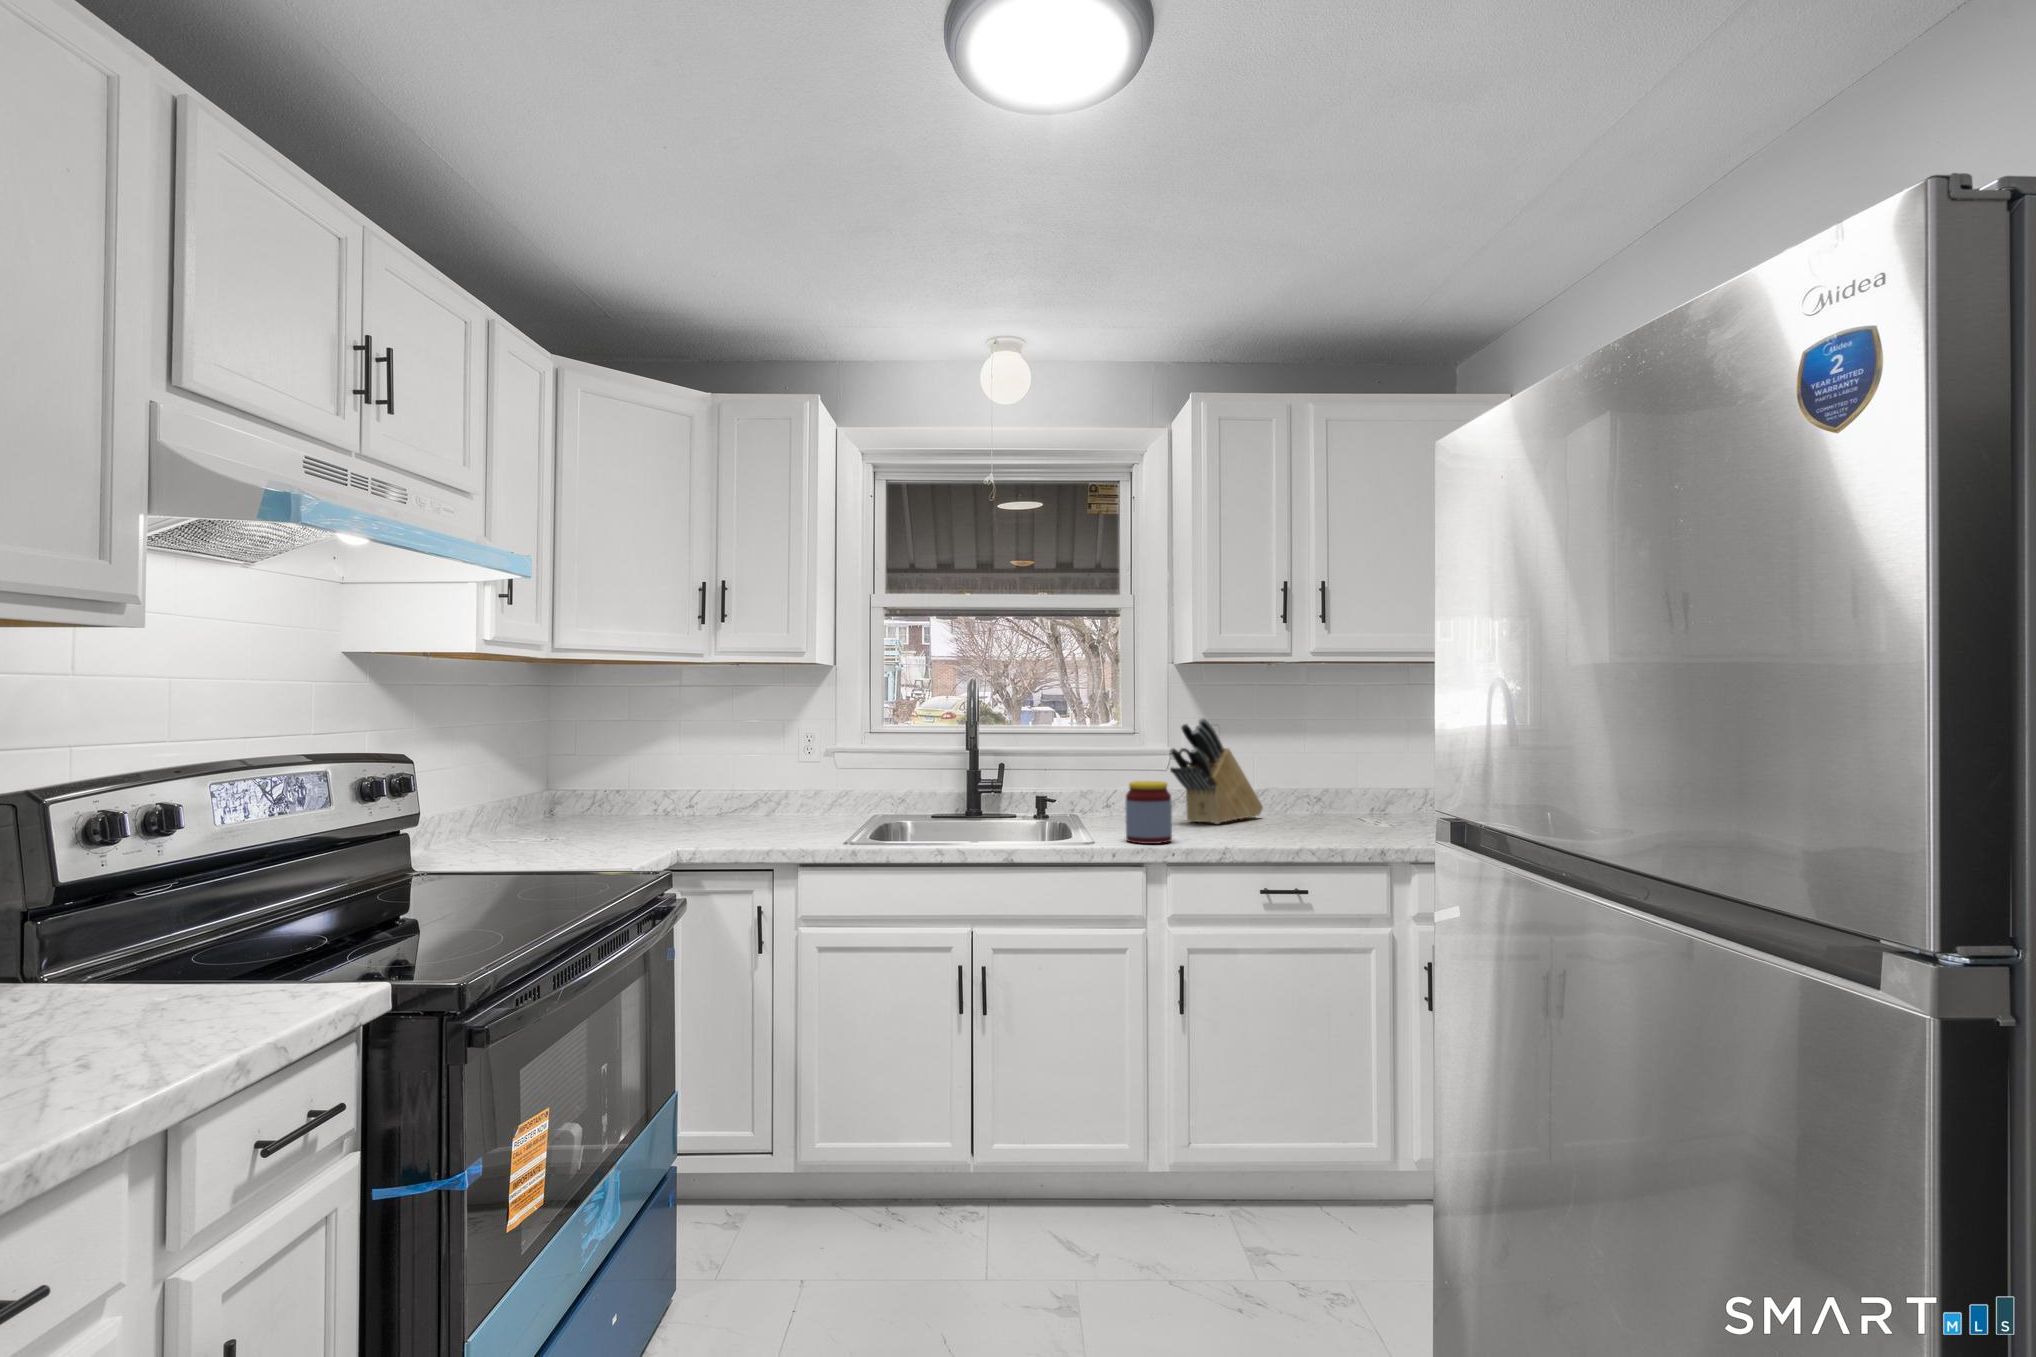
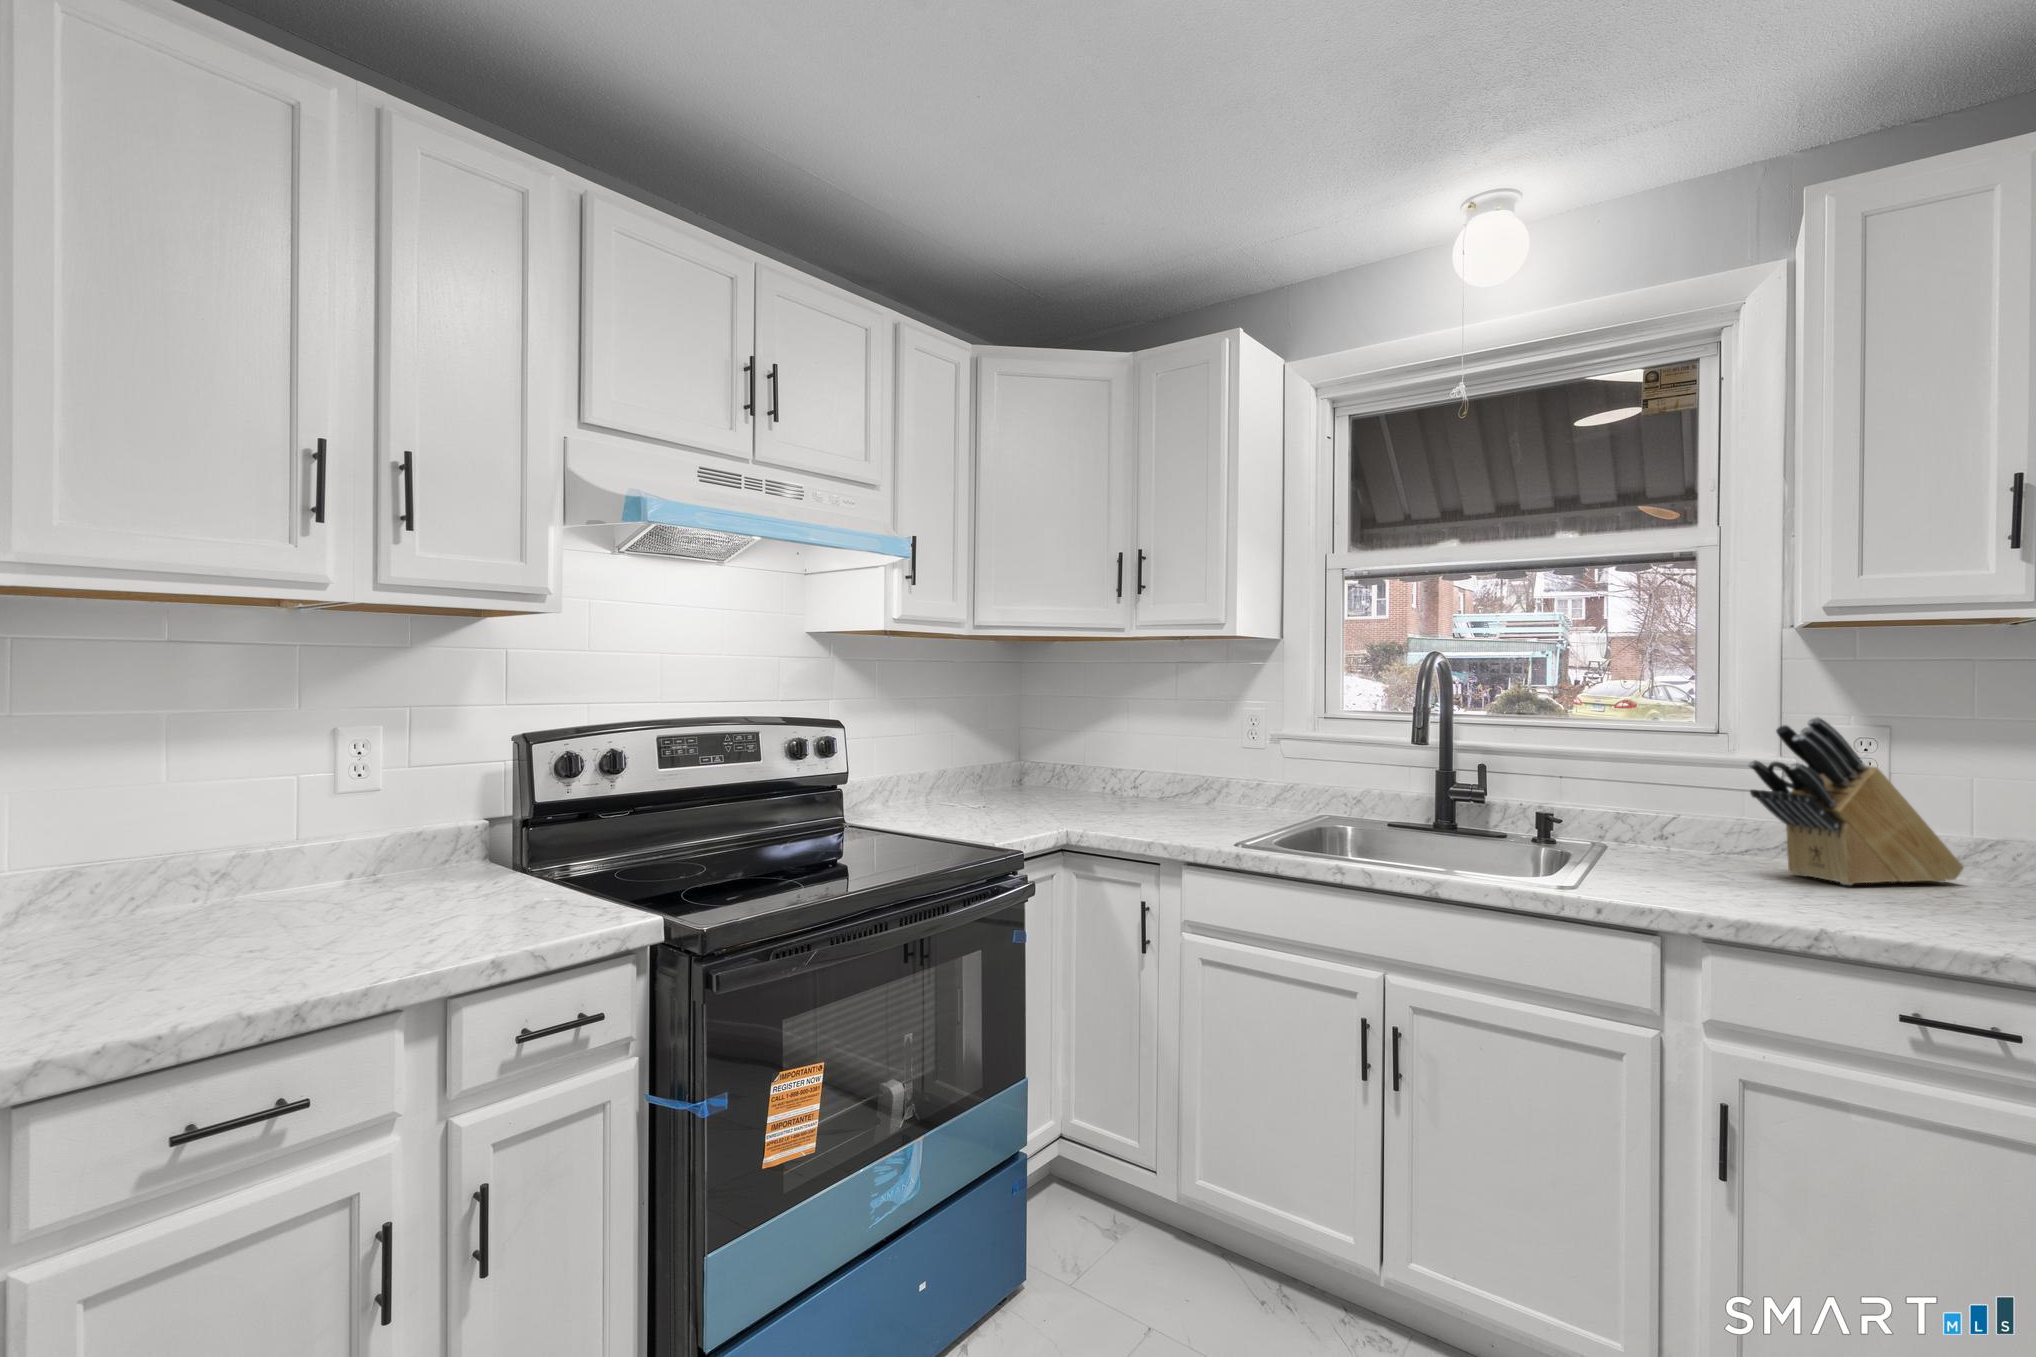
jar: present [1126,781,1172,844] -> none [1634,806,1720,905]

